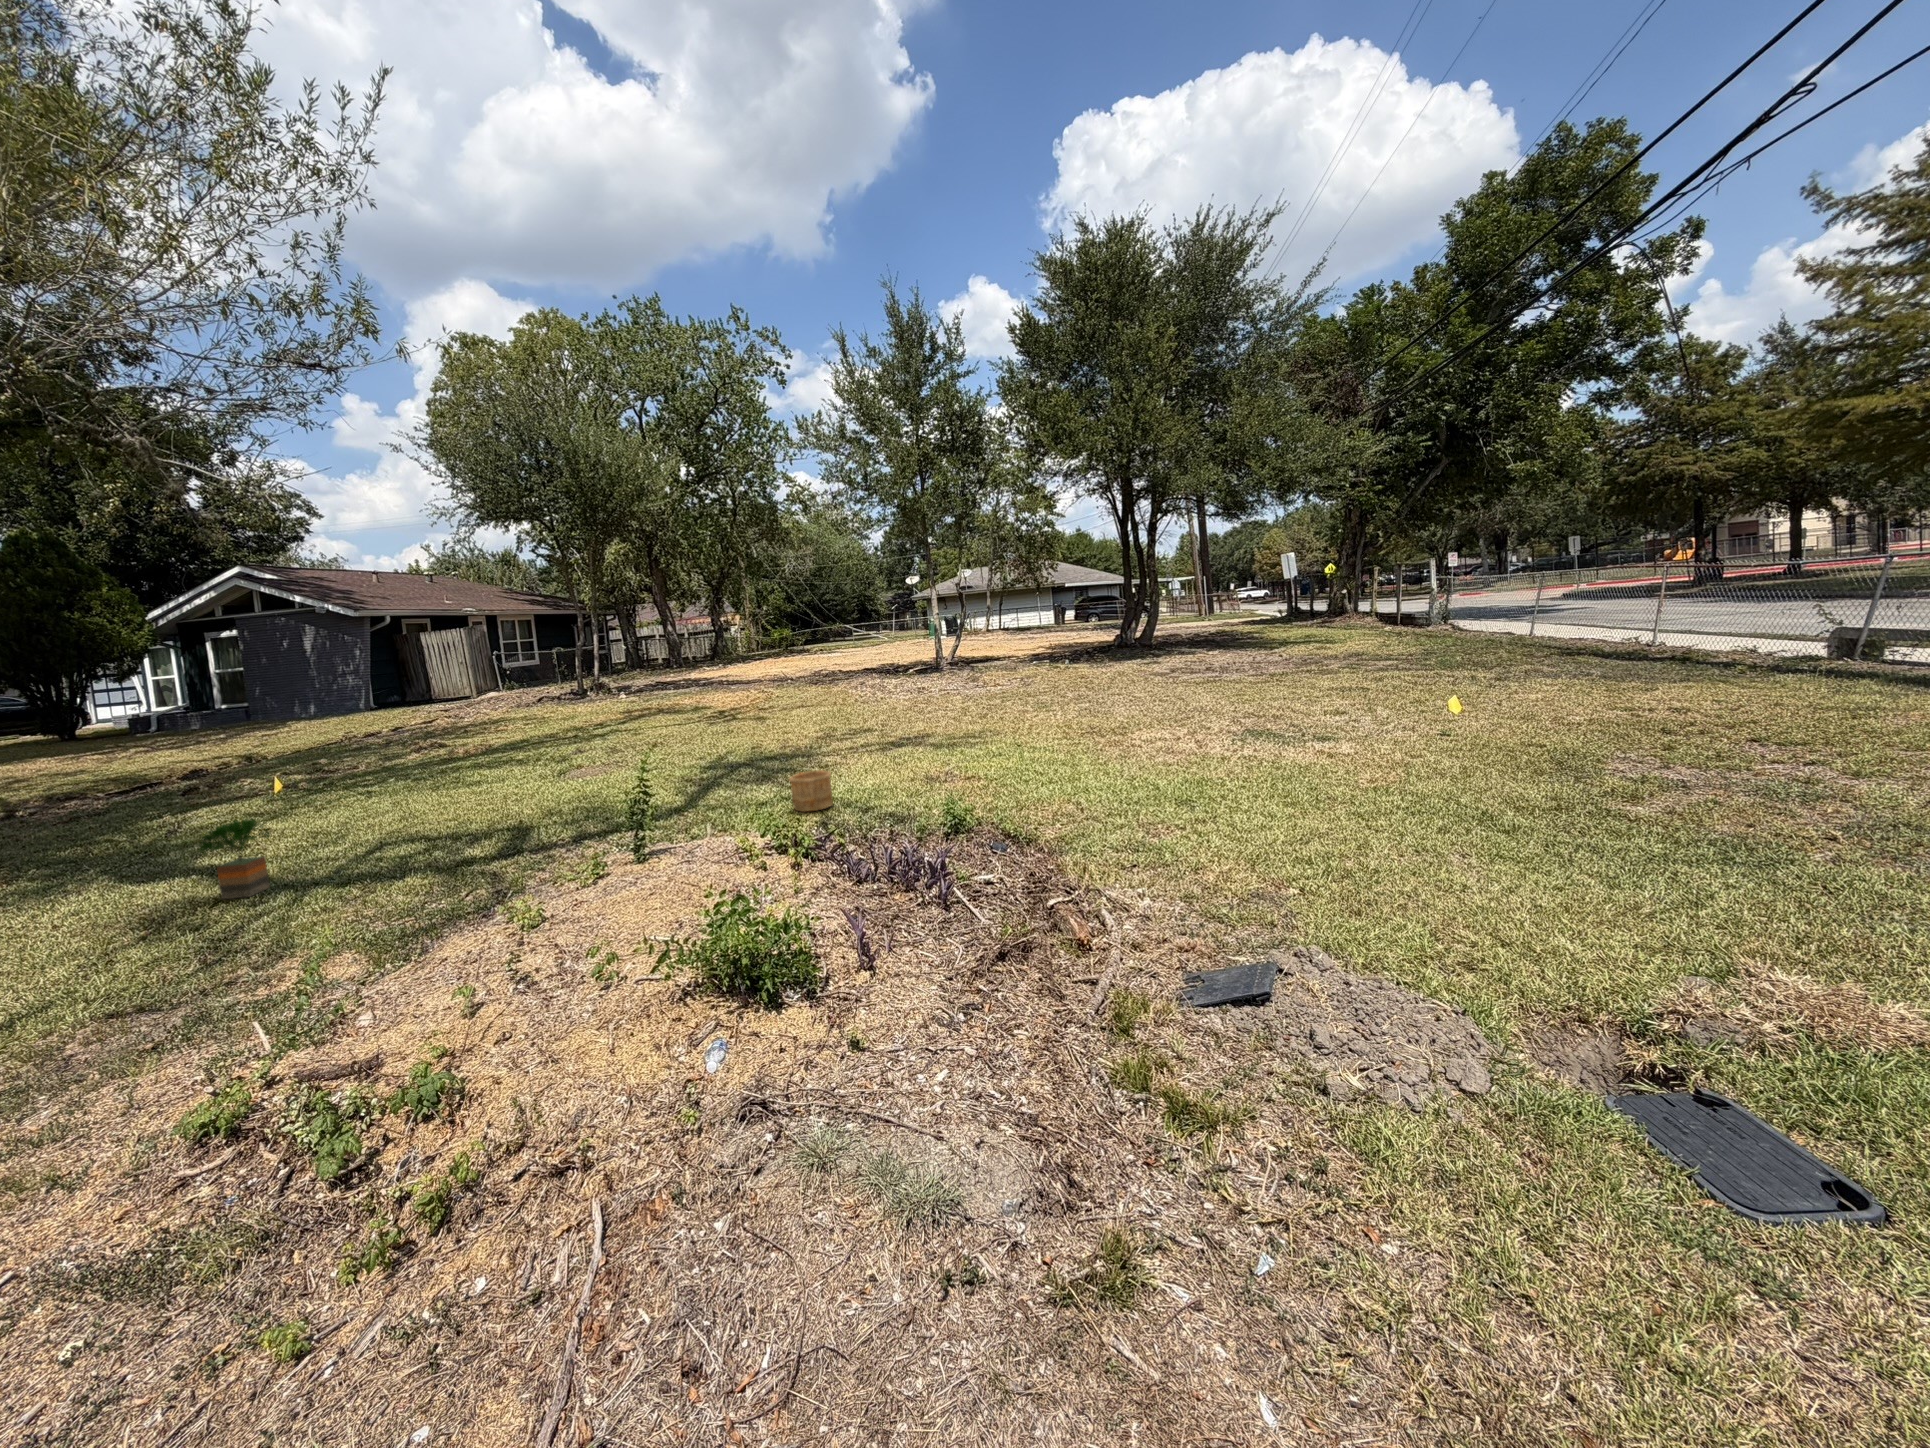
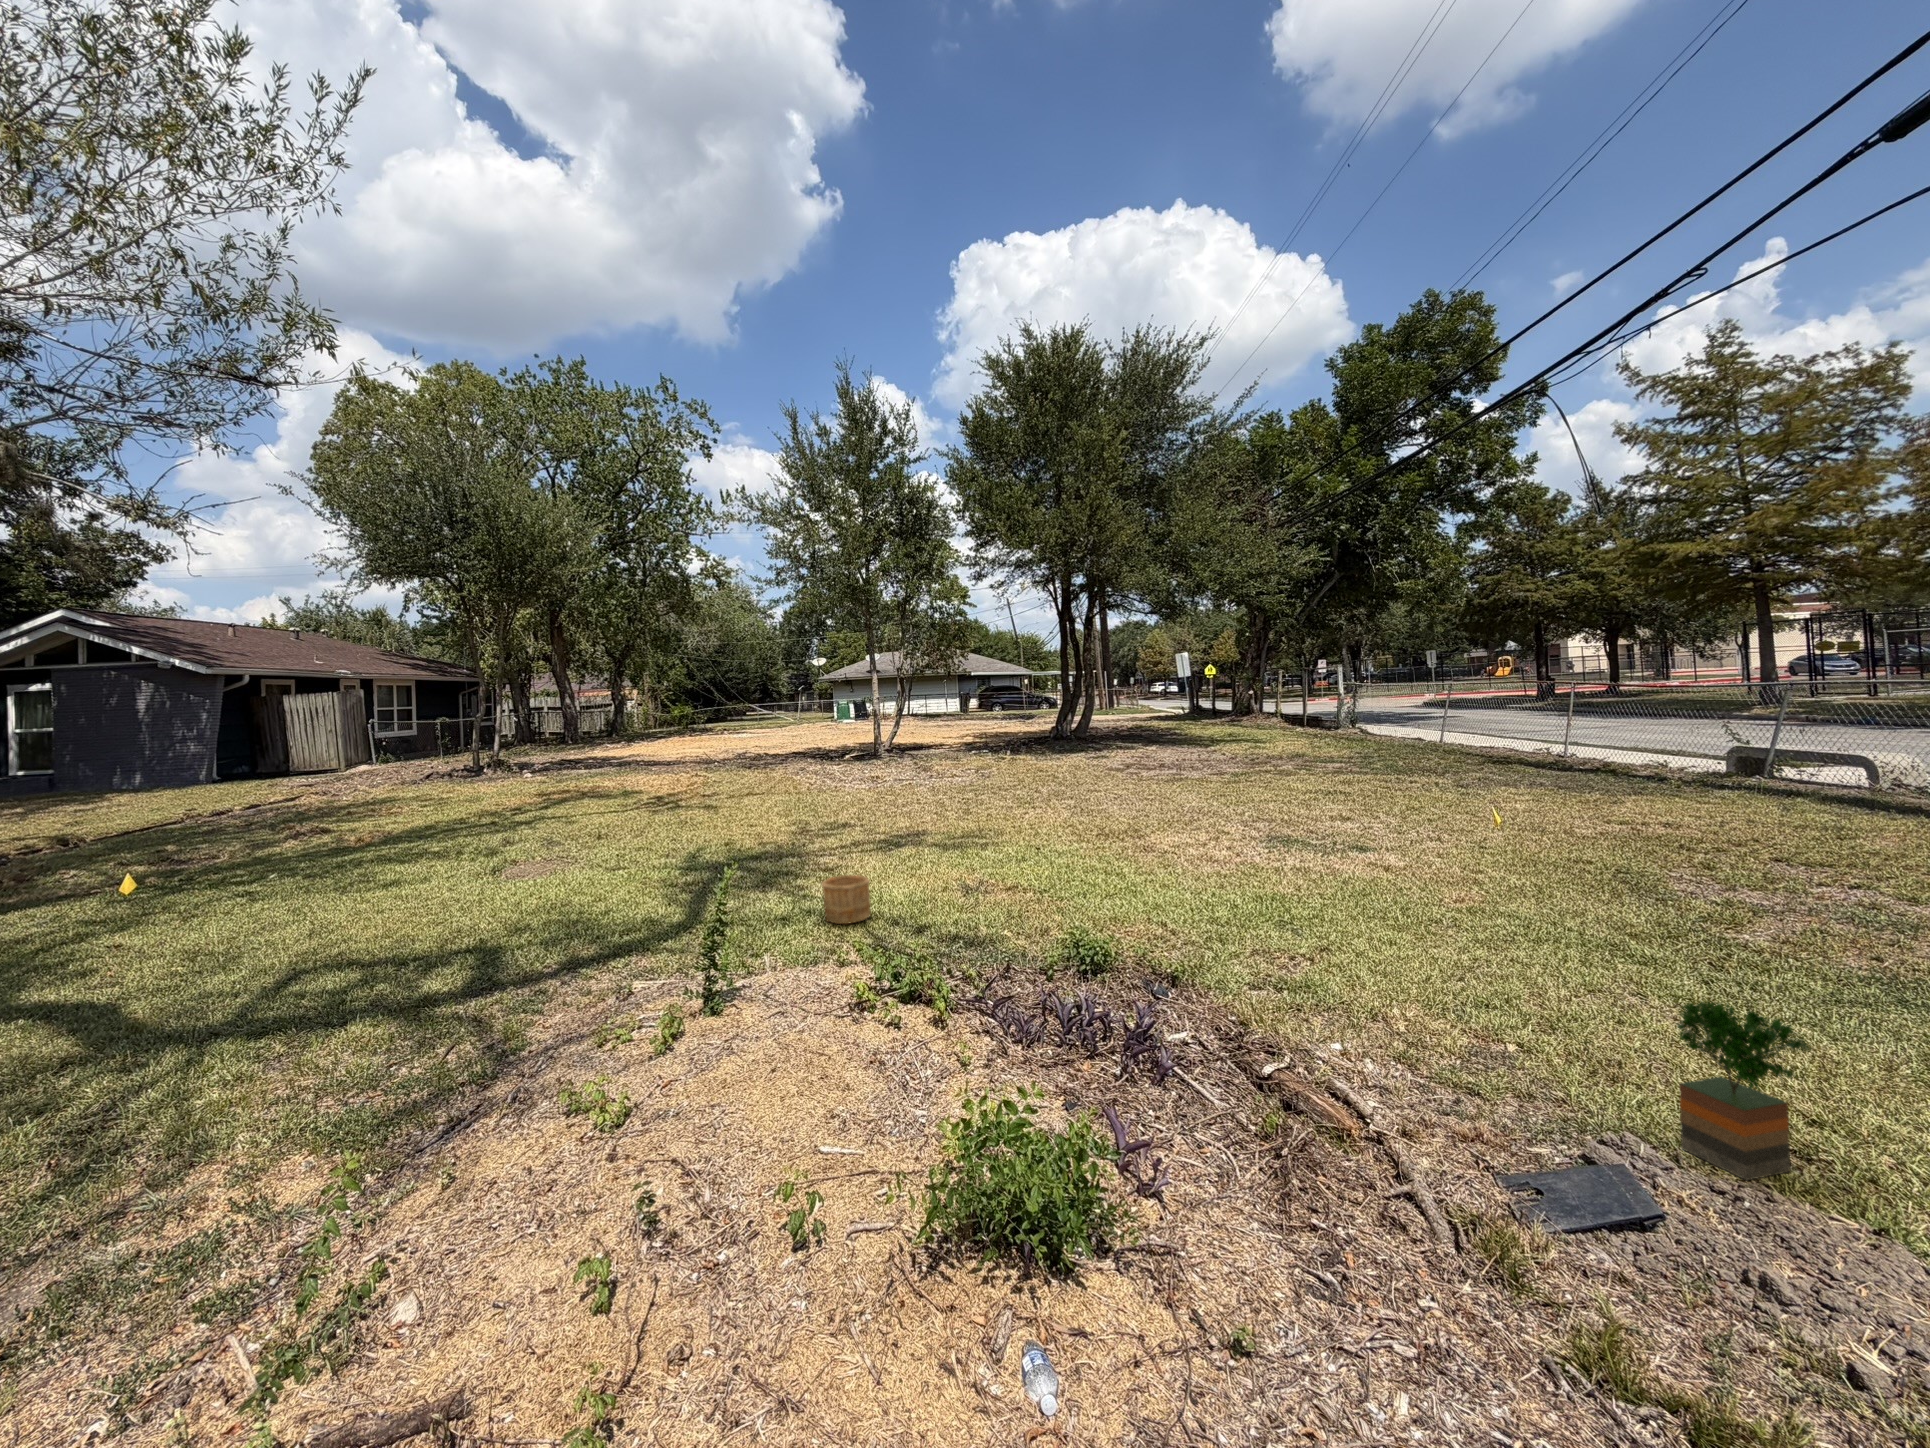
potted tree: present [199,819,270,899] -> present [1677,1001,1811,1180]

